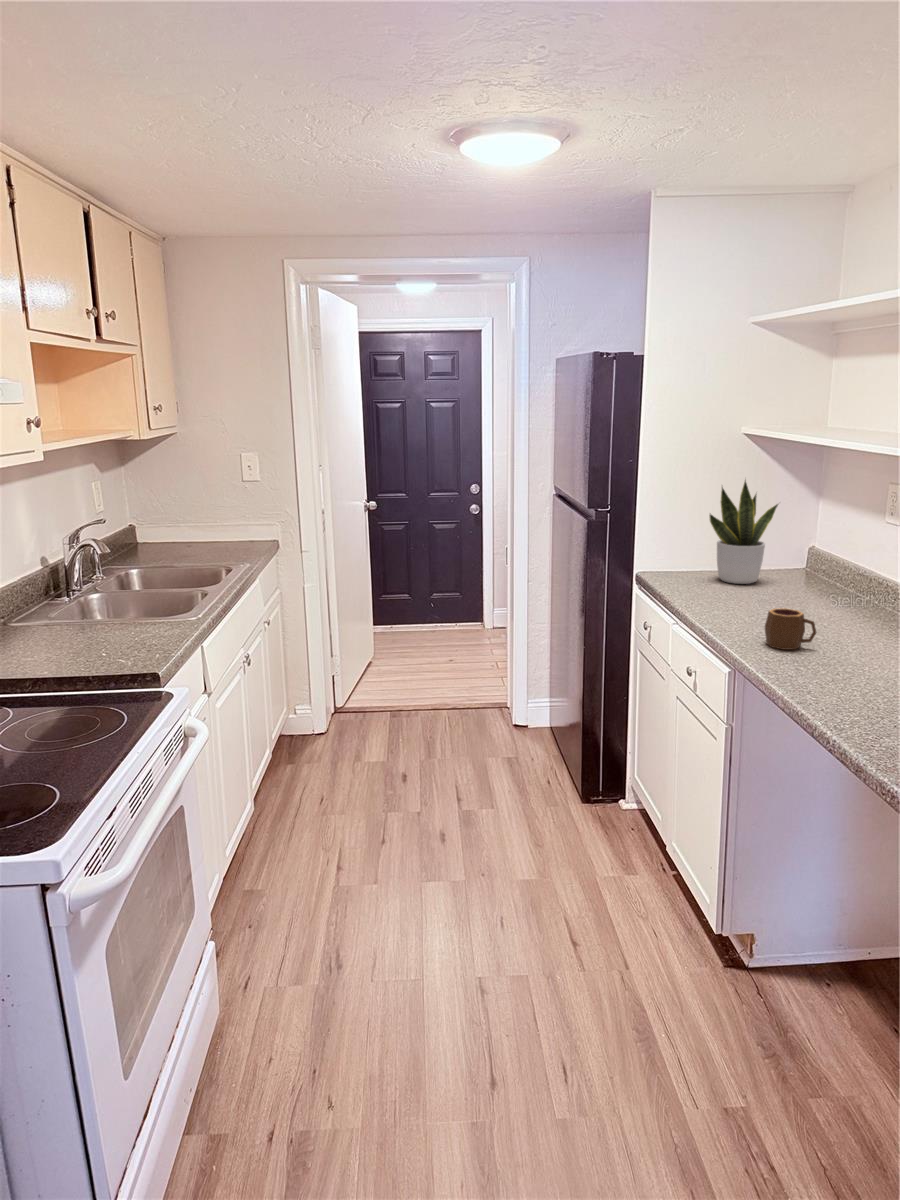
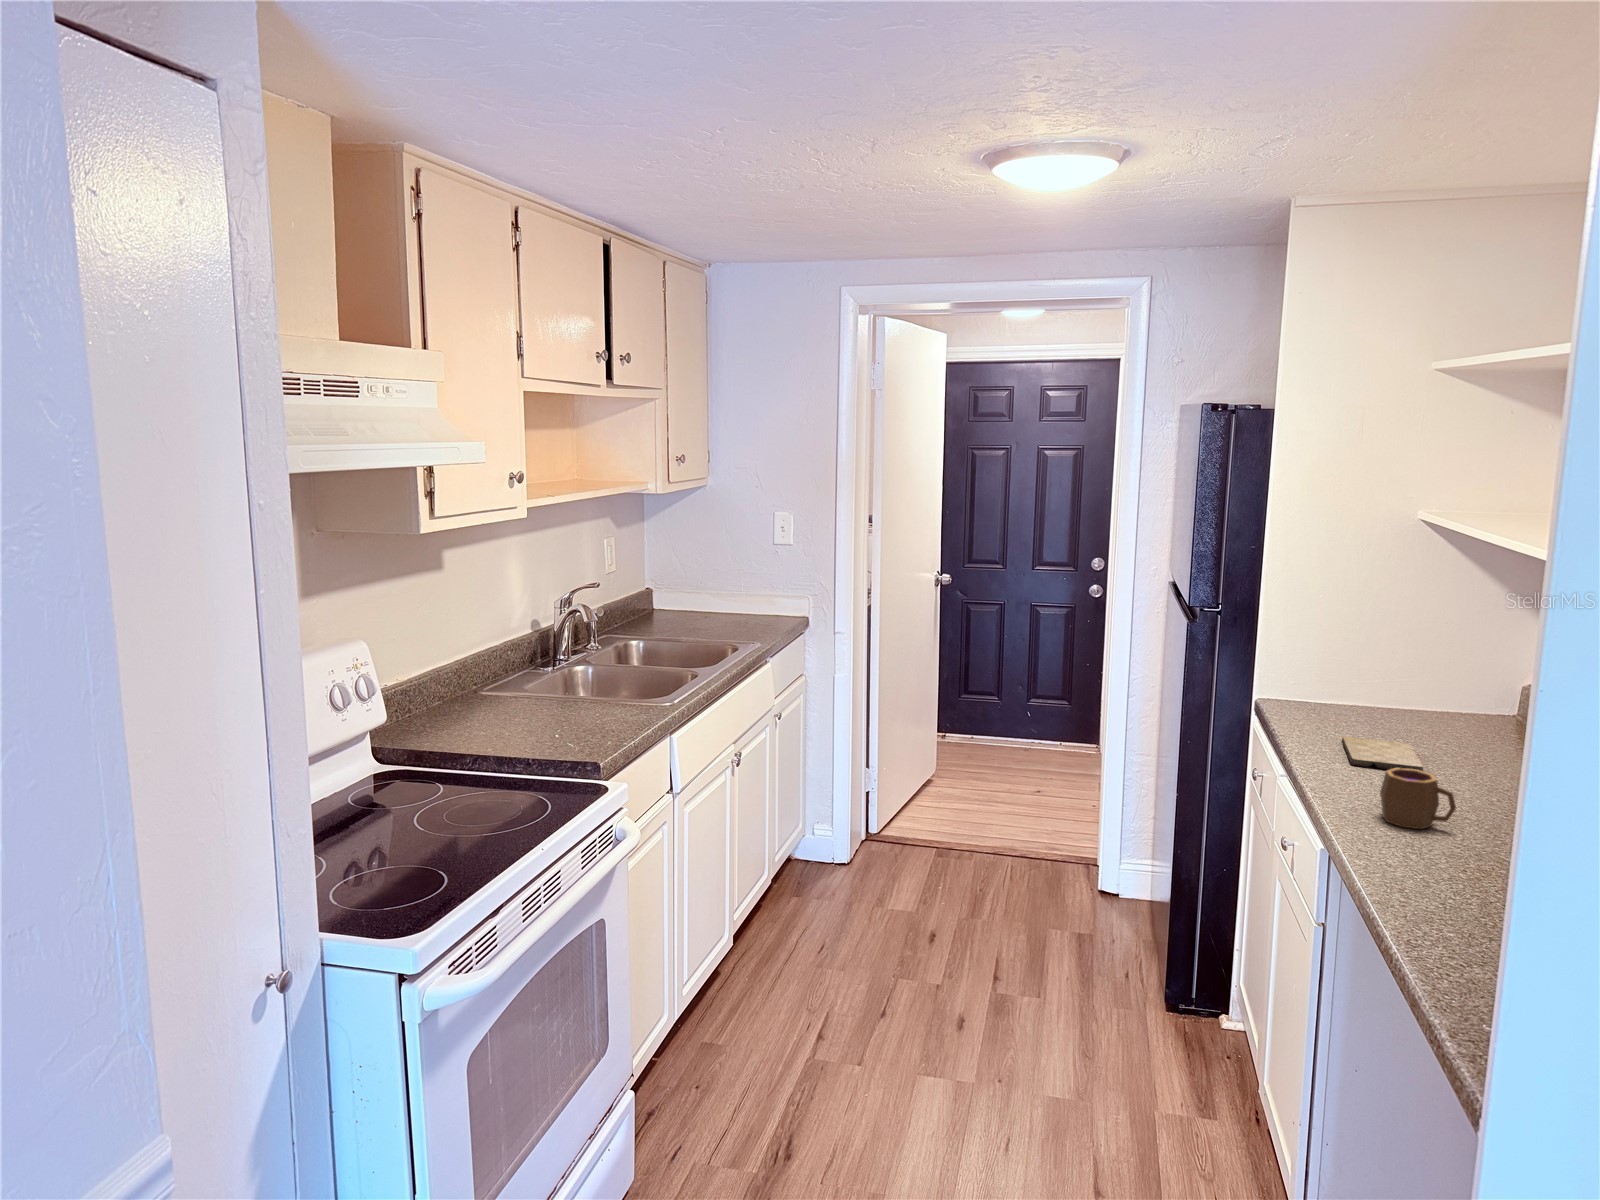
potted plant: present [709,480,778,584] -> none [1357,577,1476,729]
cutting board: none [709,593,772,612] -> present [1342,737,1423,772]

